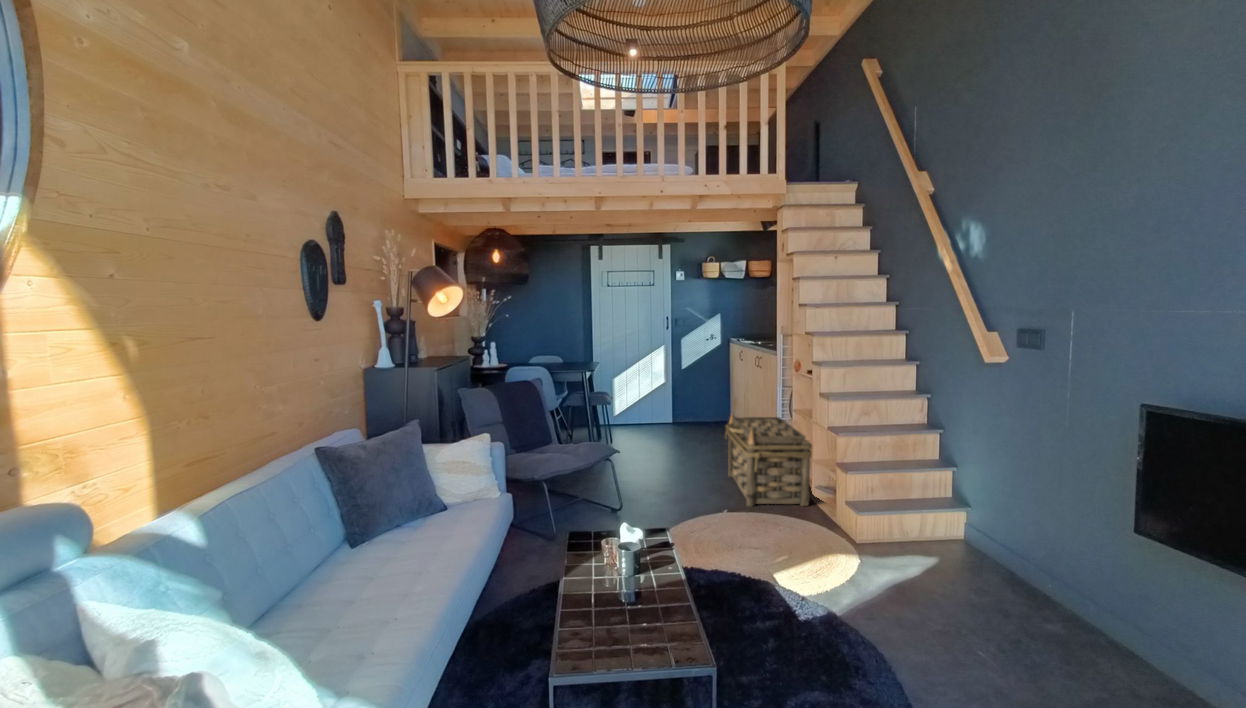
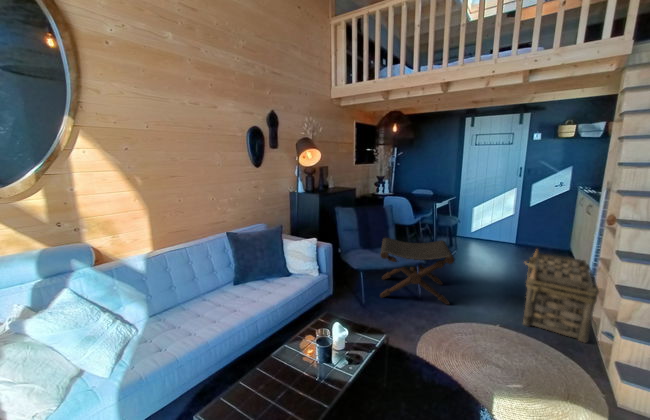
footstool: none [541,421,662,525] -> present [380,238,454,305]

